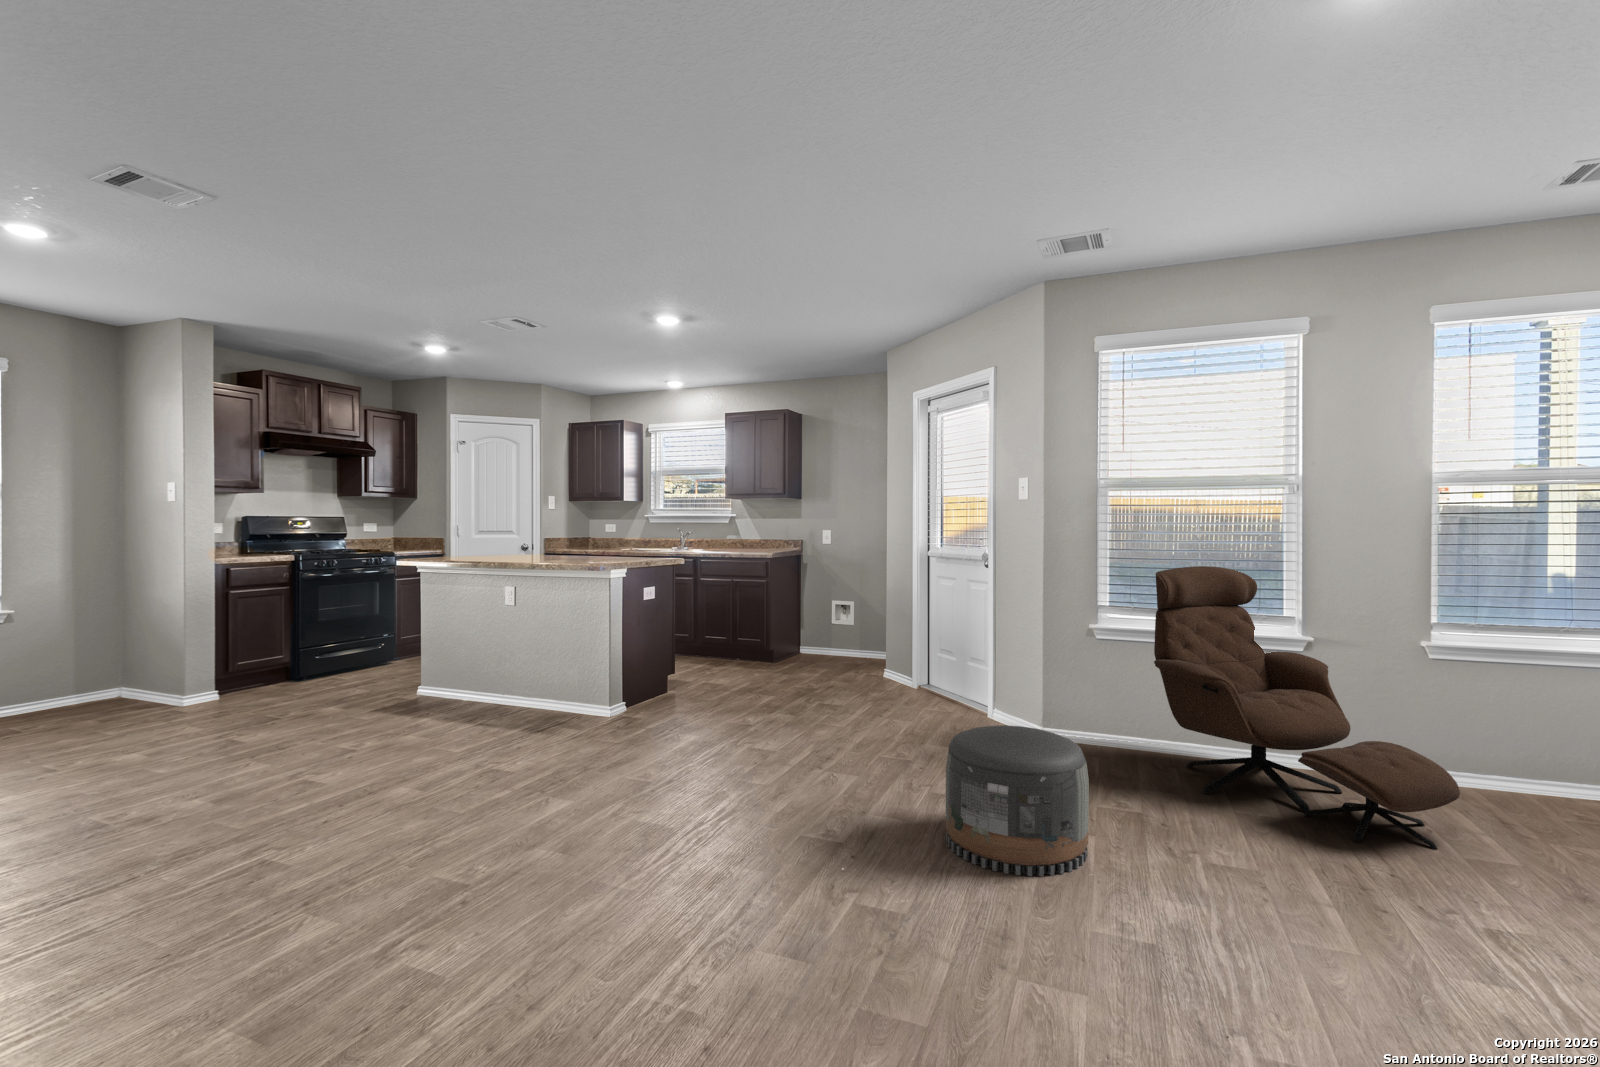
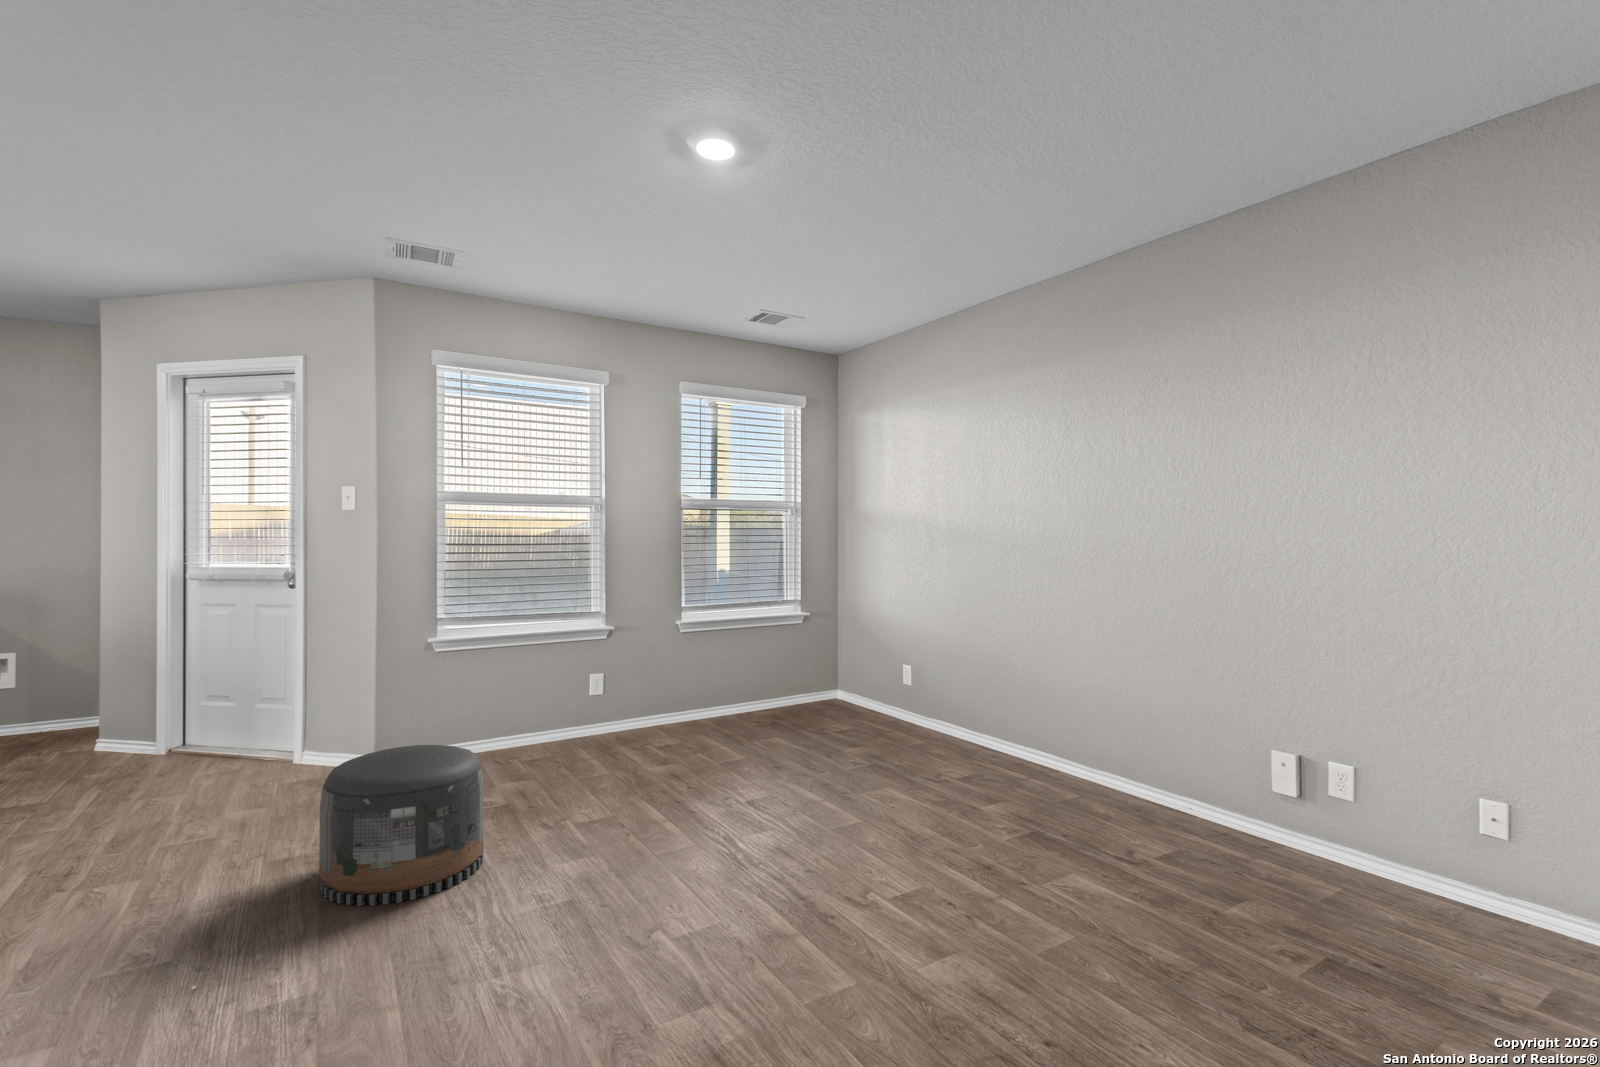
lounge chair: present [1154,566,1460,849] -> none [497,574,714,776]

